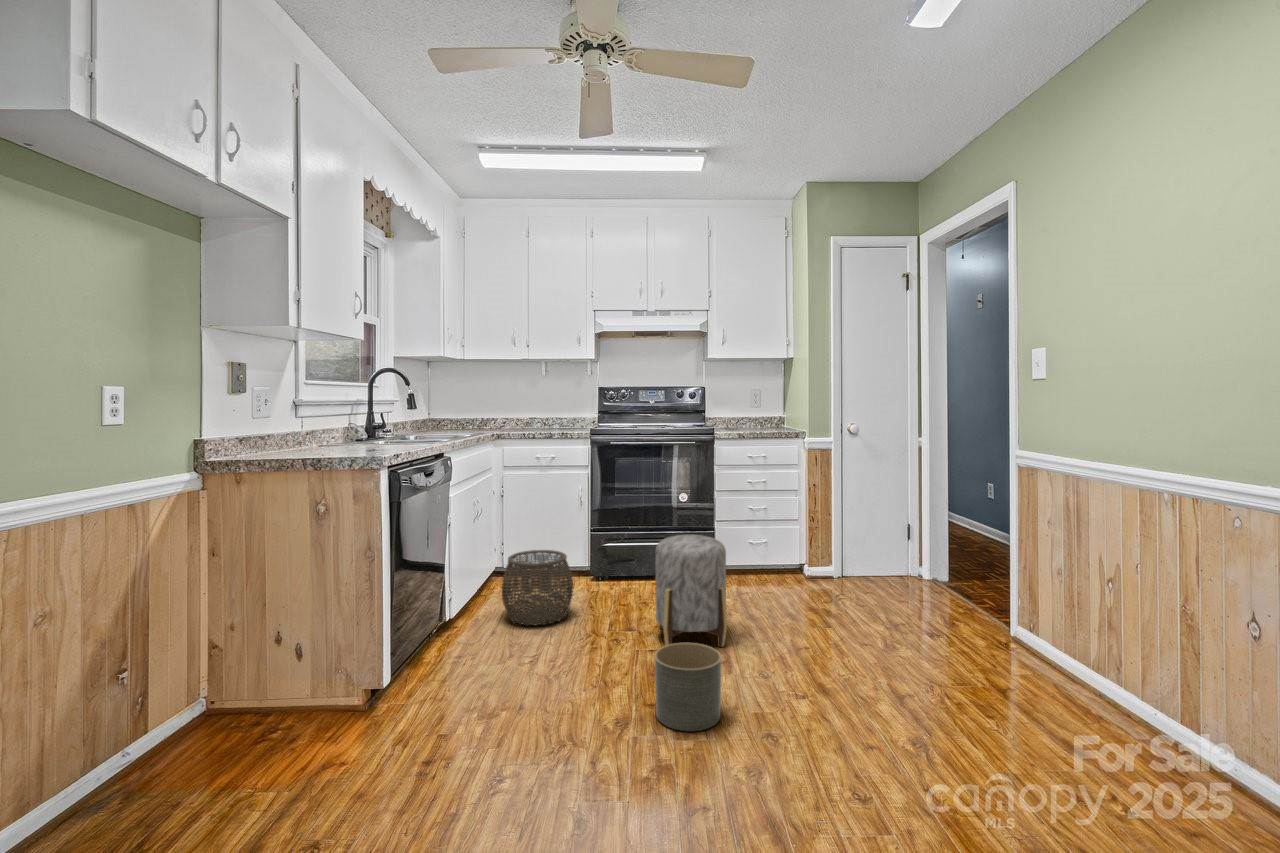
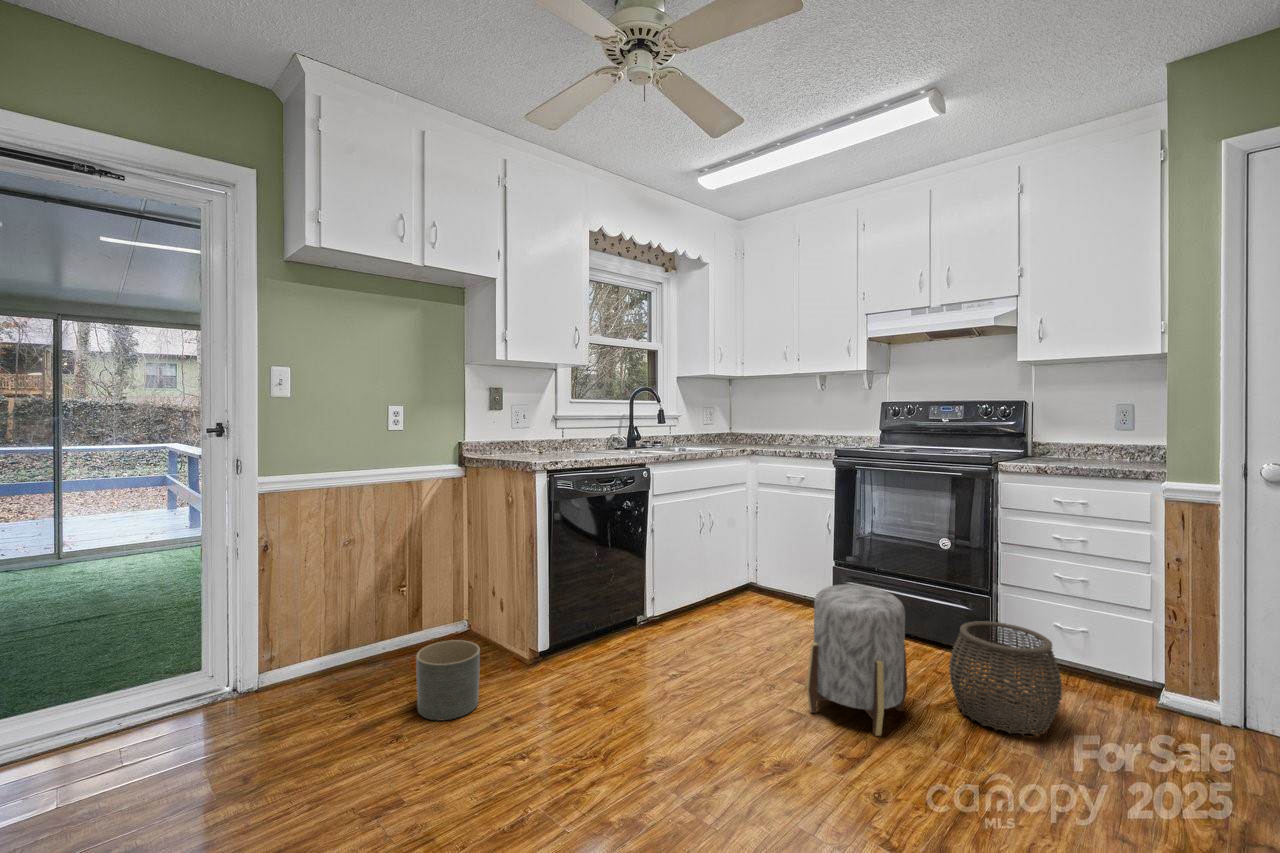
woven basket: present [501,550,573,626] -> present [949,621,1062,735]
planter: present [655,643,722,731] -> present [416,640,480,720]

